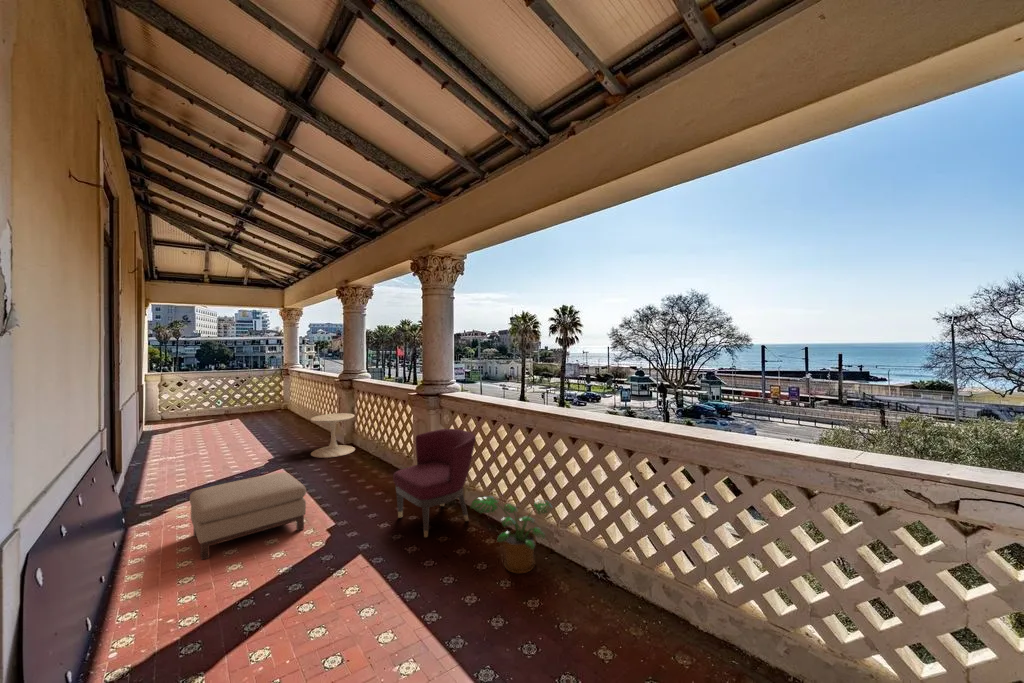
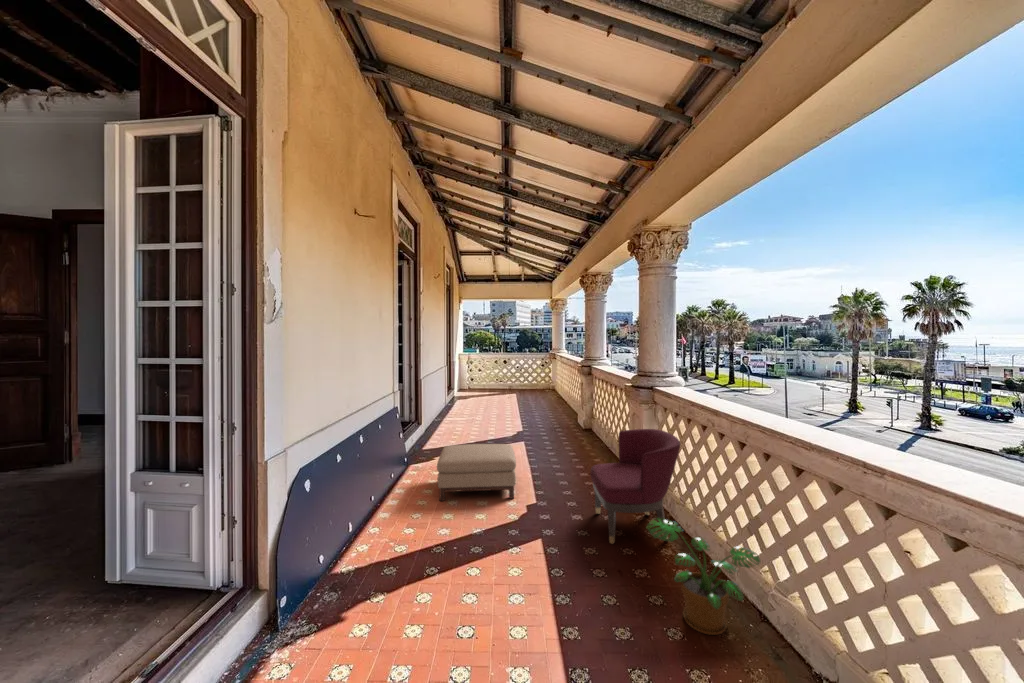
side table: present [310,413,355,458] -> none [554,397,593,438]

